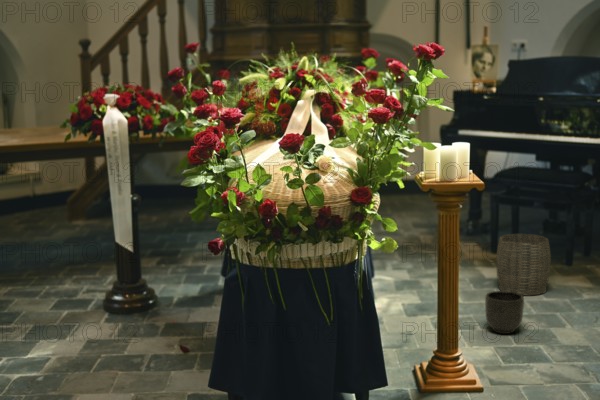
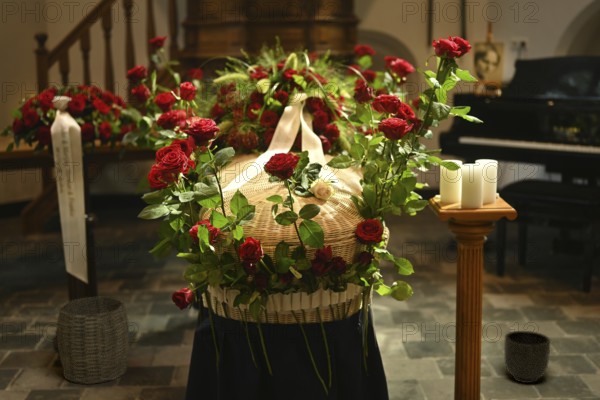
woven basket: present [496,234,551,296] -> present [57,297,129,384]

